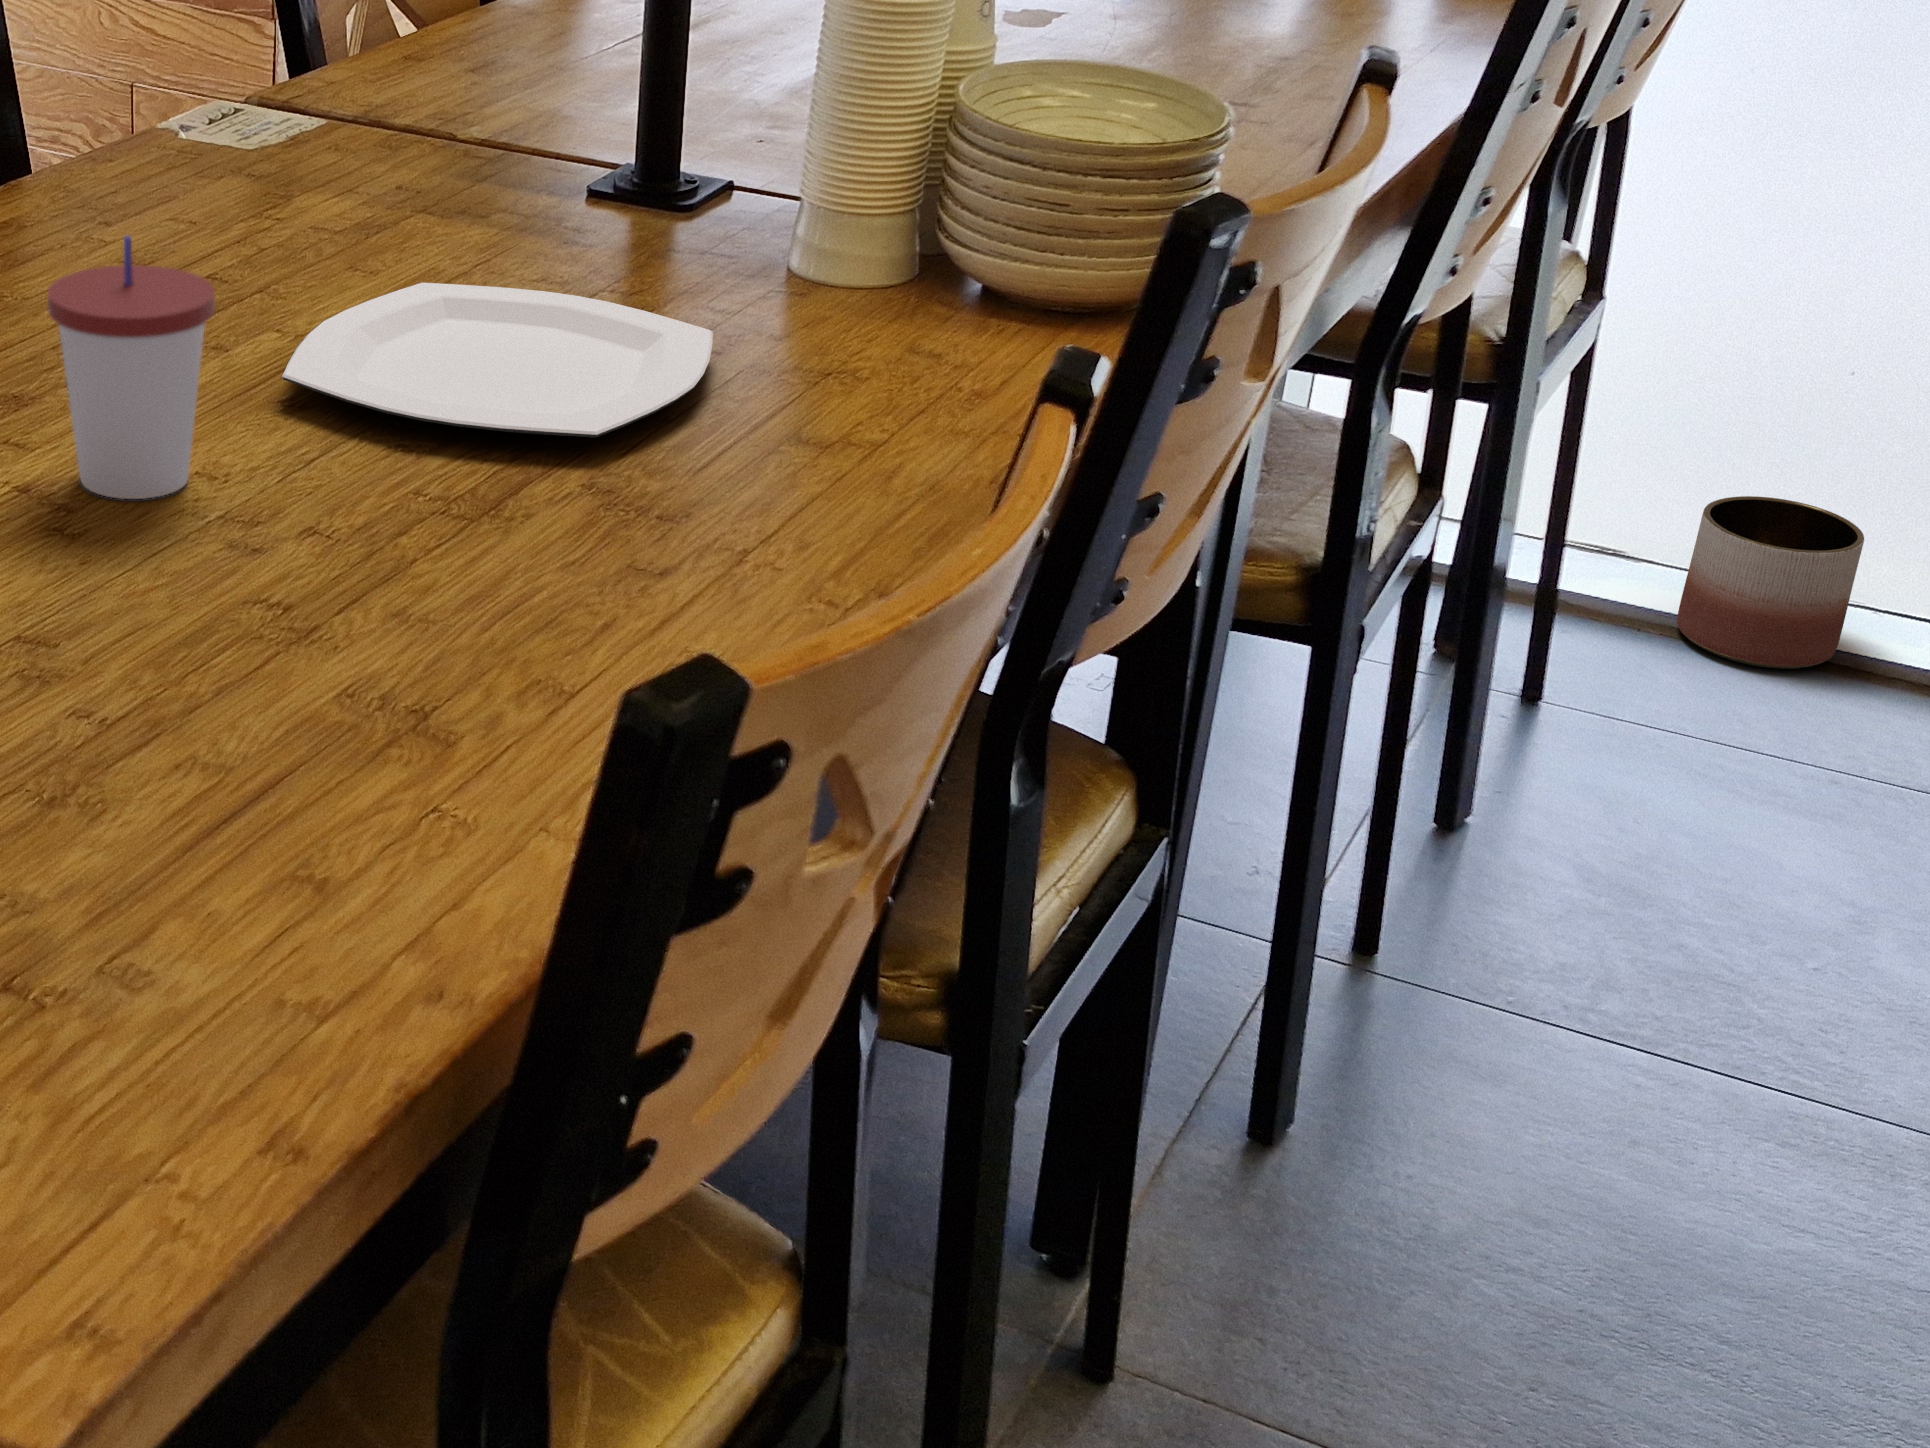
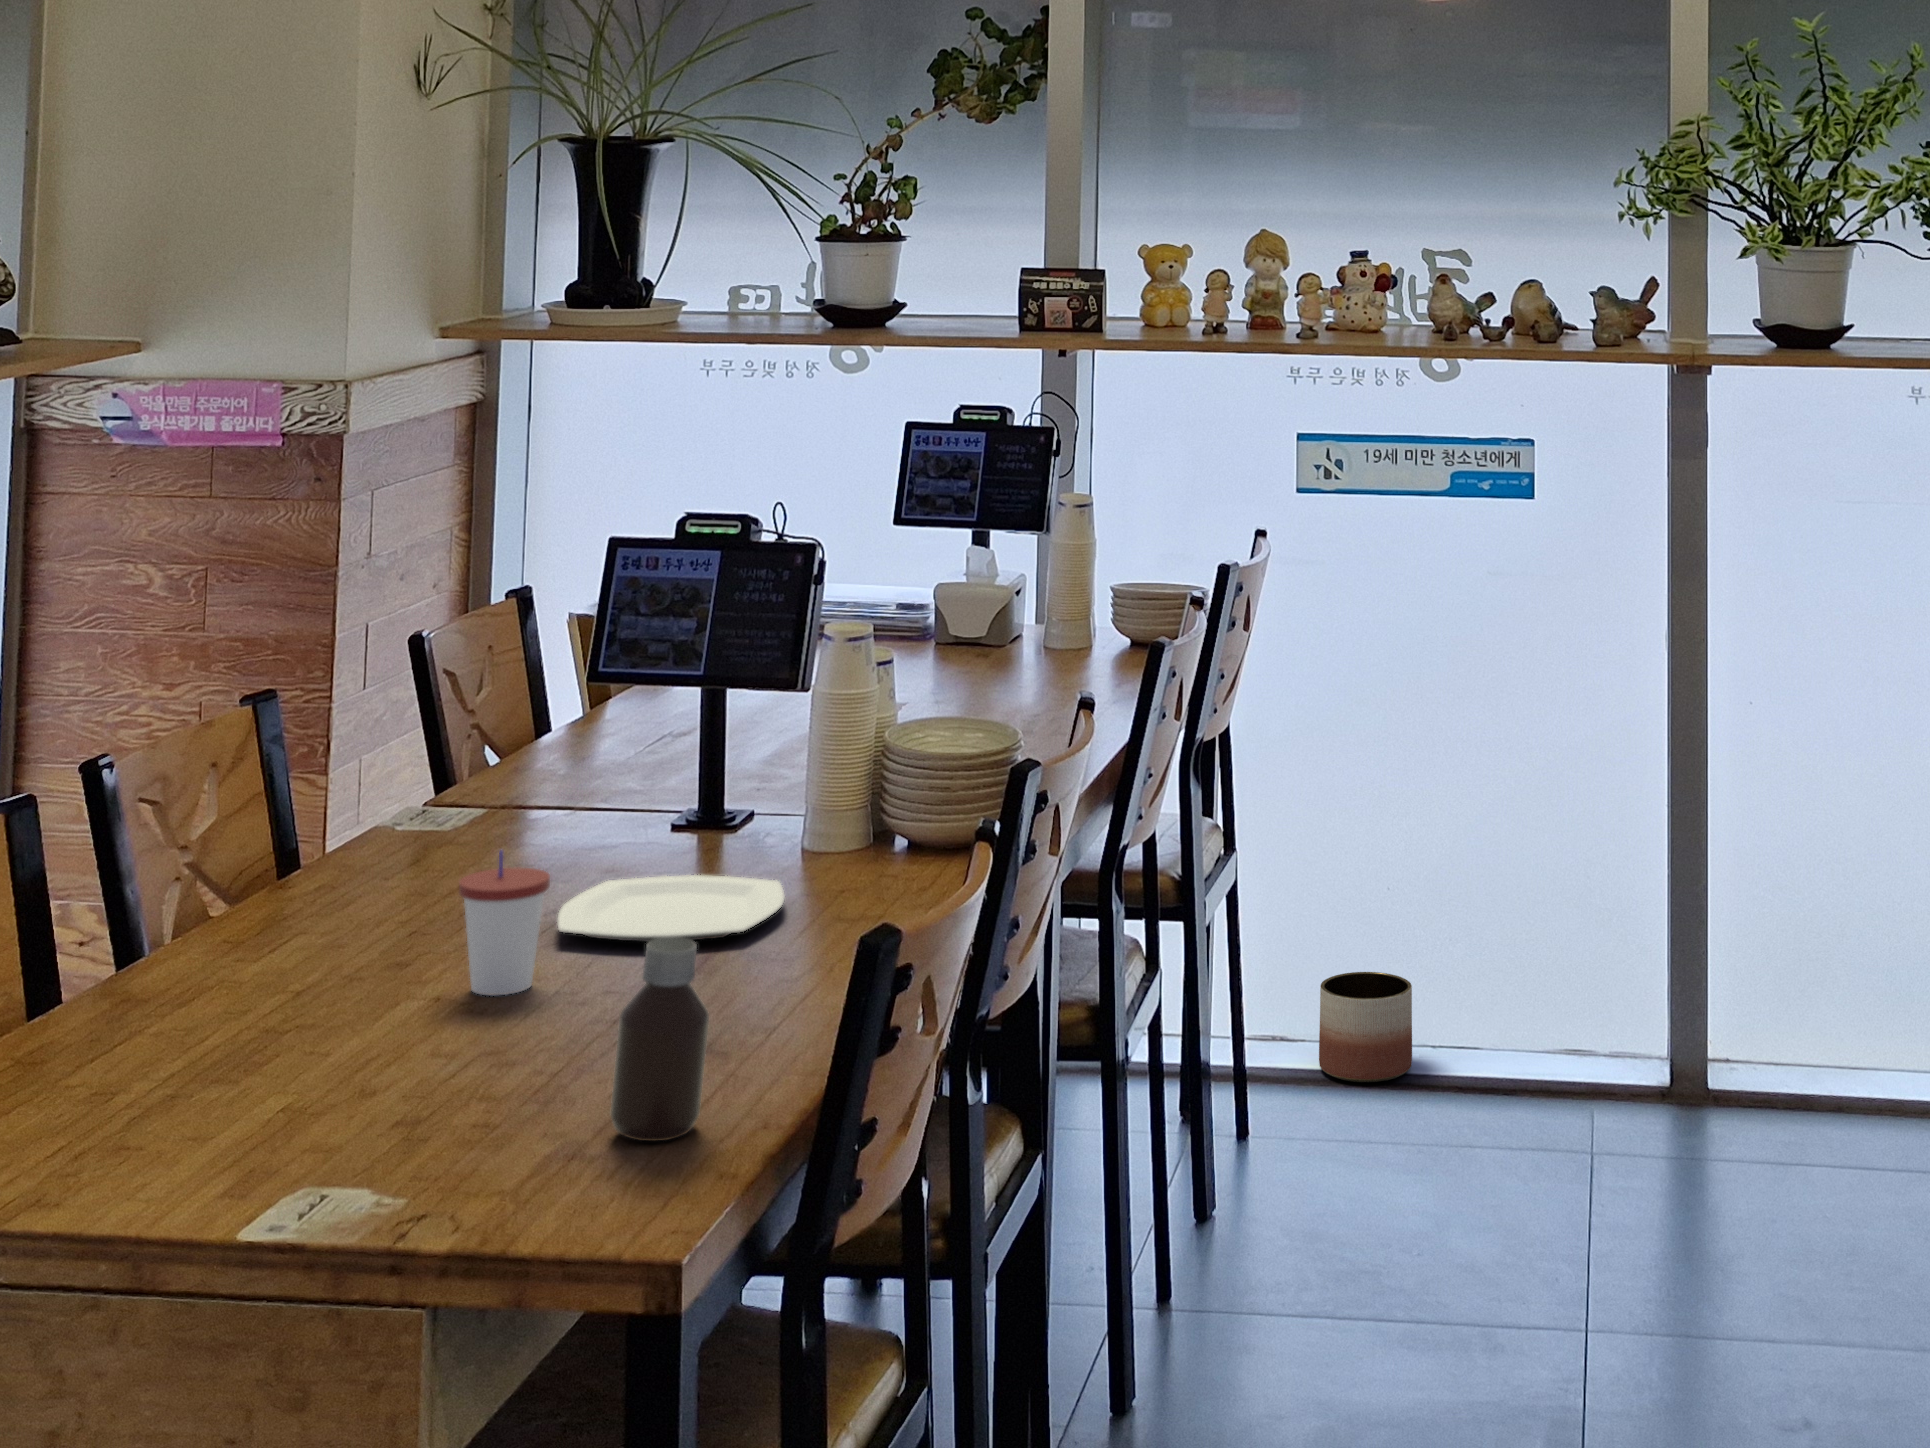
bottle: none [69,562,279,996] -> present [611,937,709,1141]

